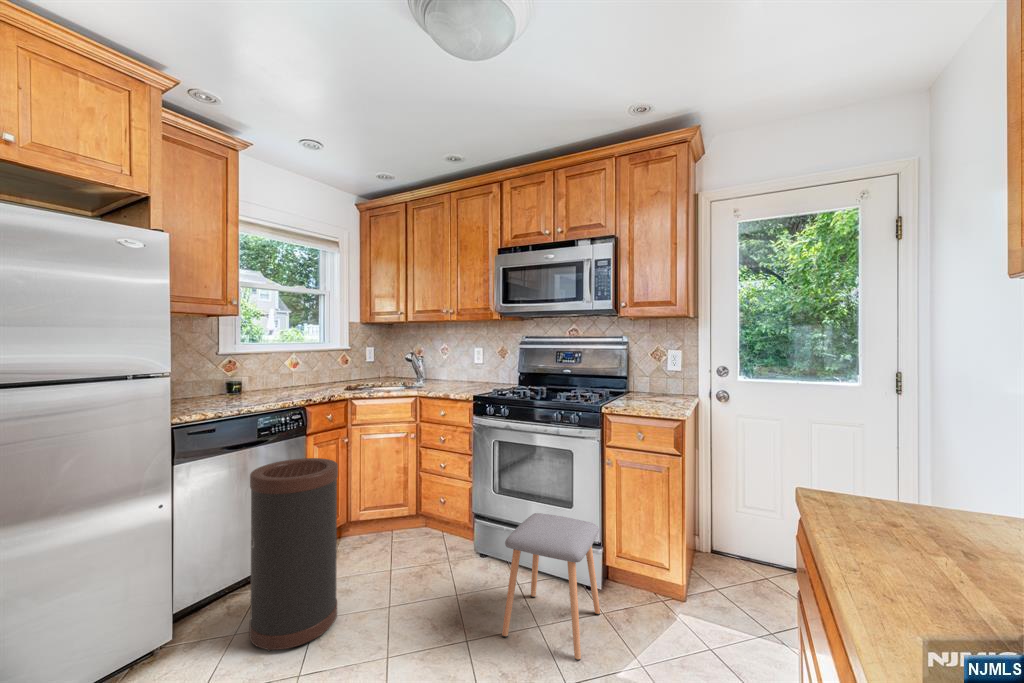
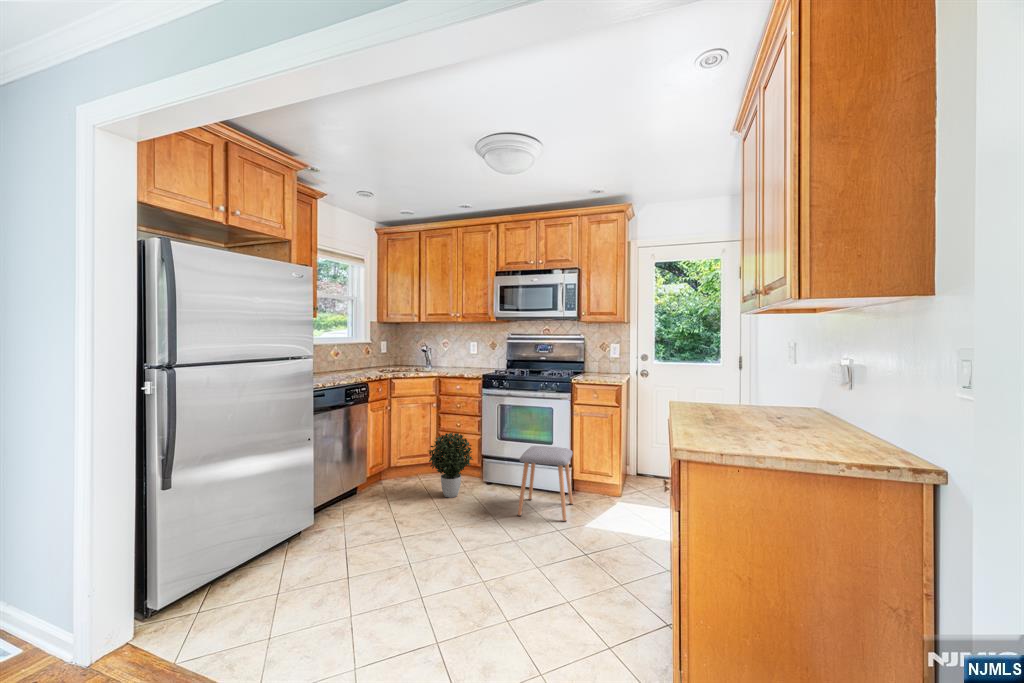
trash can: present [249,458,338,652] -> none [358,414,411,530]
potted plant: none [384,482,453,582] -> present [429,432,473,498]

